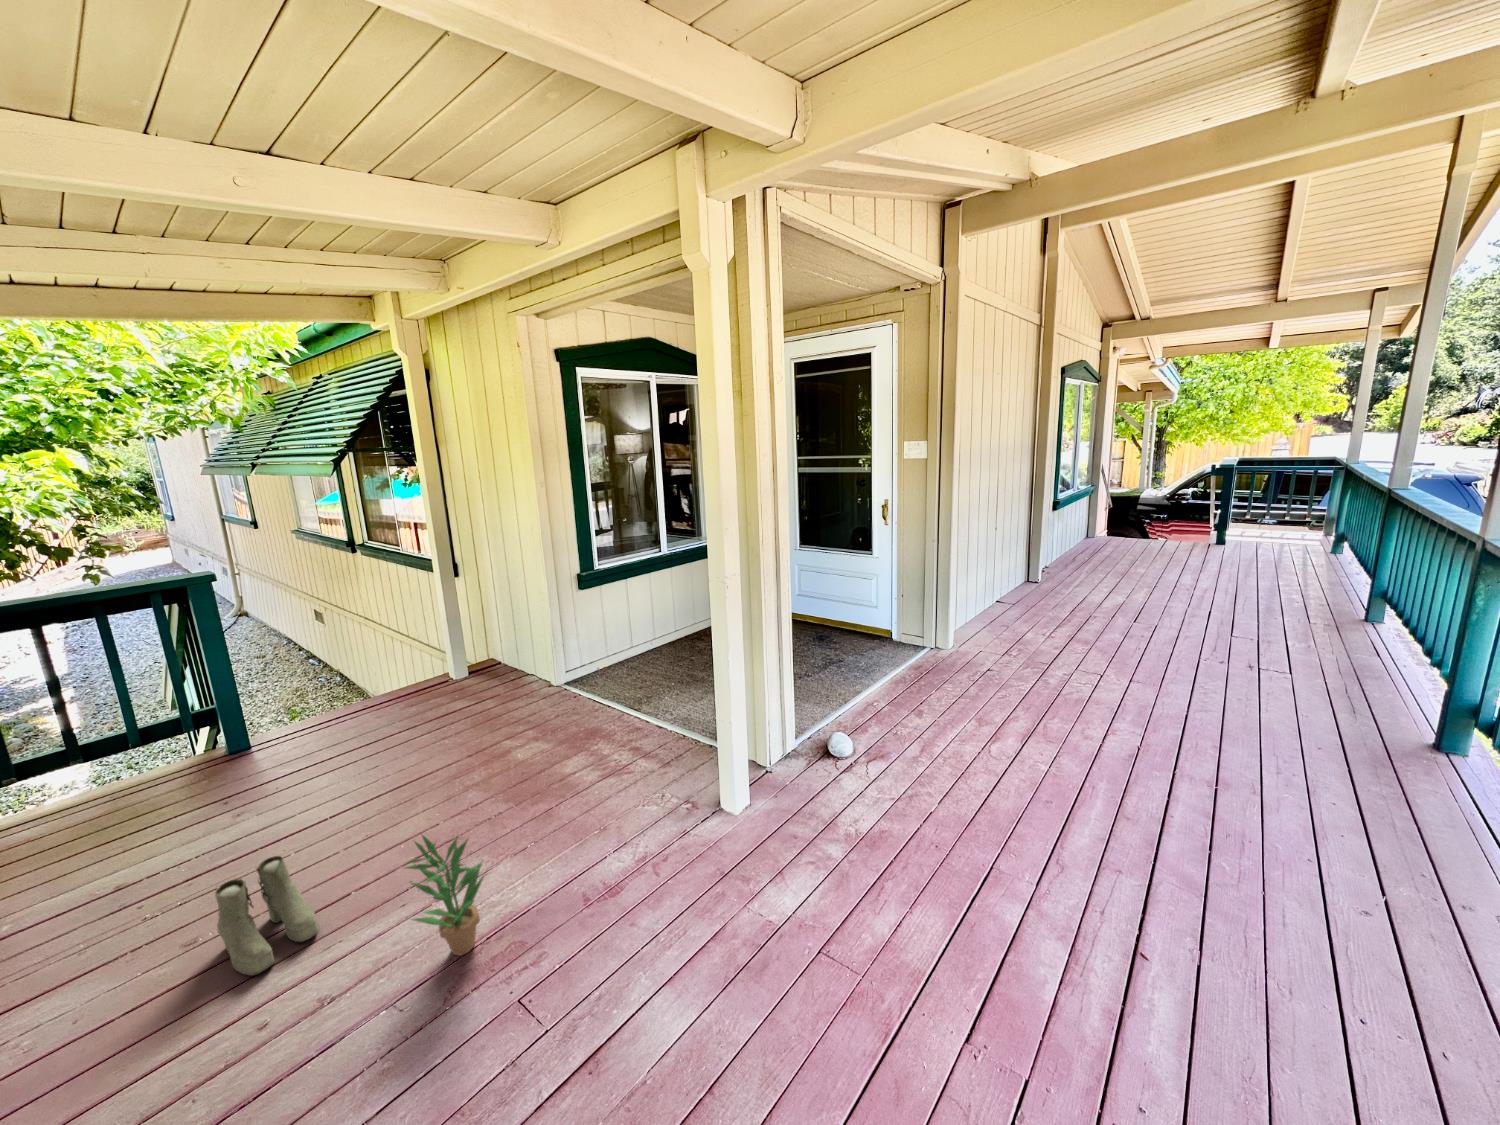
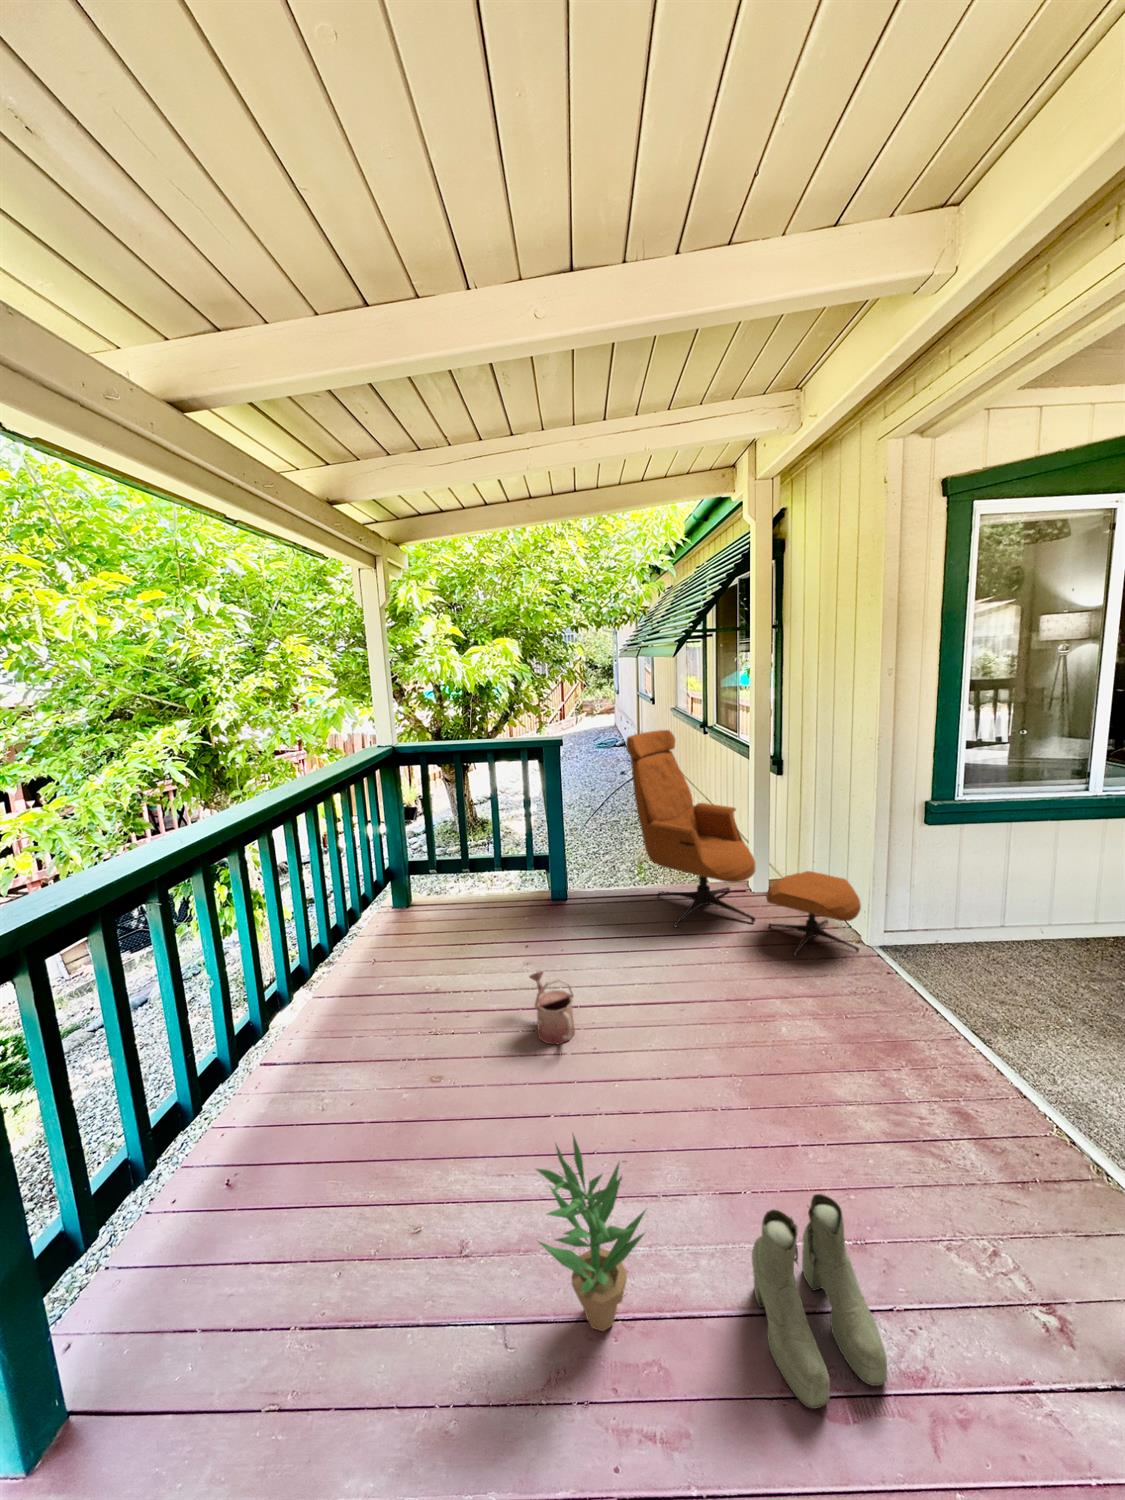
lounge chair: none [303,548,552,727] -> present [626,730,861,956]
watering can: none [267,791,342,854] -> present [529,971,575,1044]
boots: present [215,856,319,976] -> present [752,1194,887,1409]

